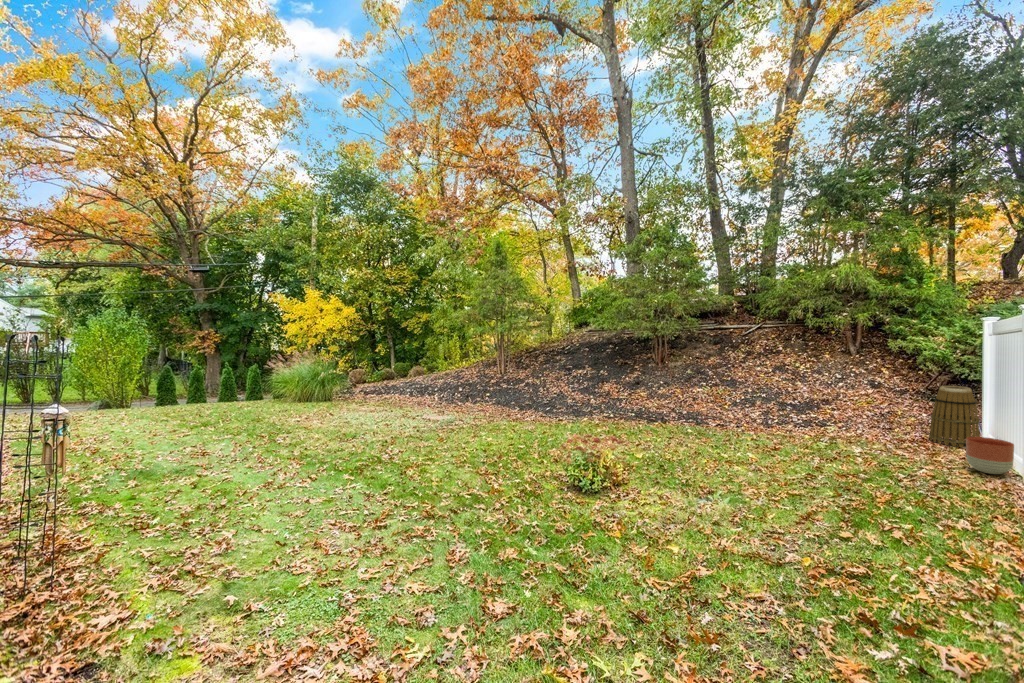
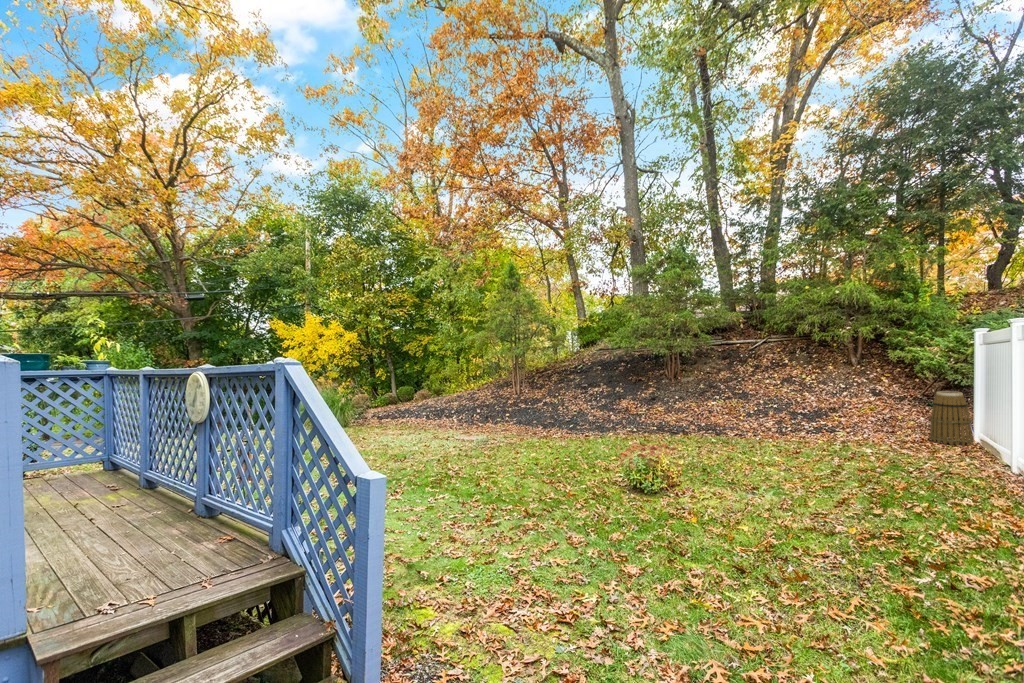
planter: present [966,437,1014,474] -> none [962,433,1001,464]

